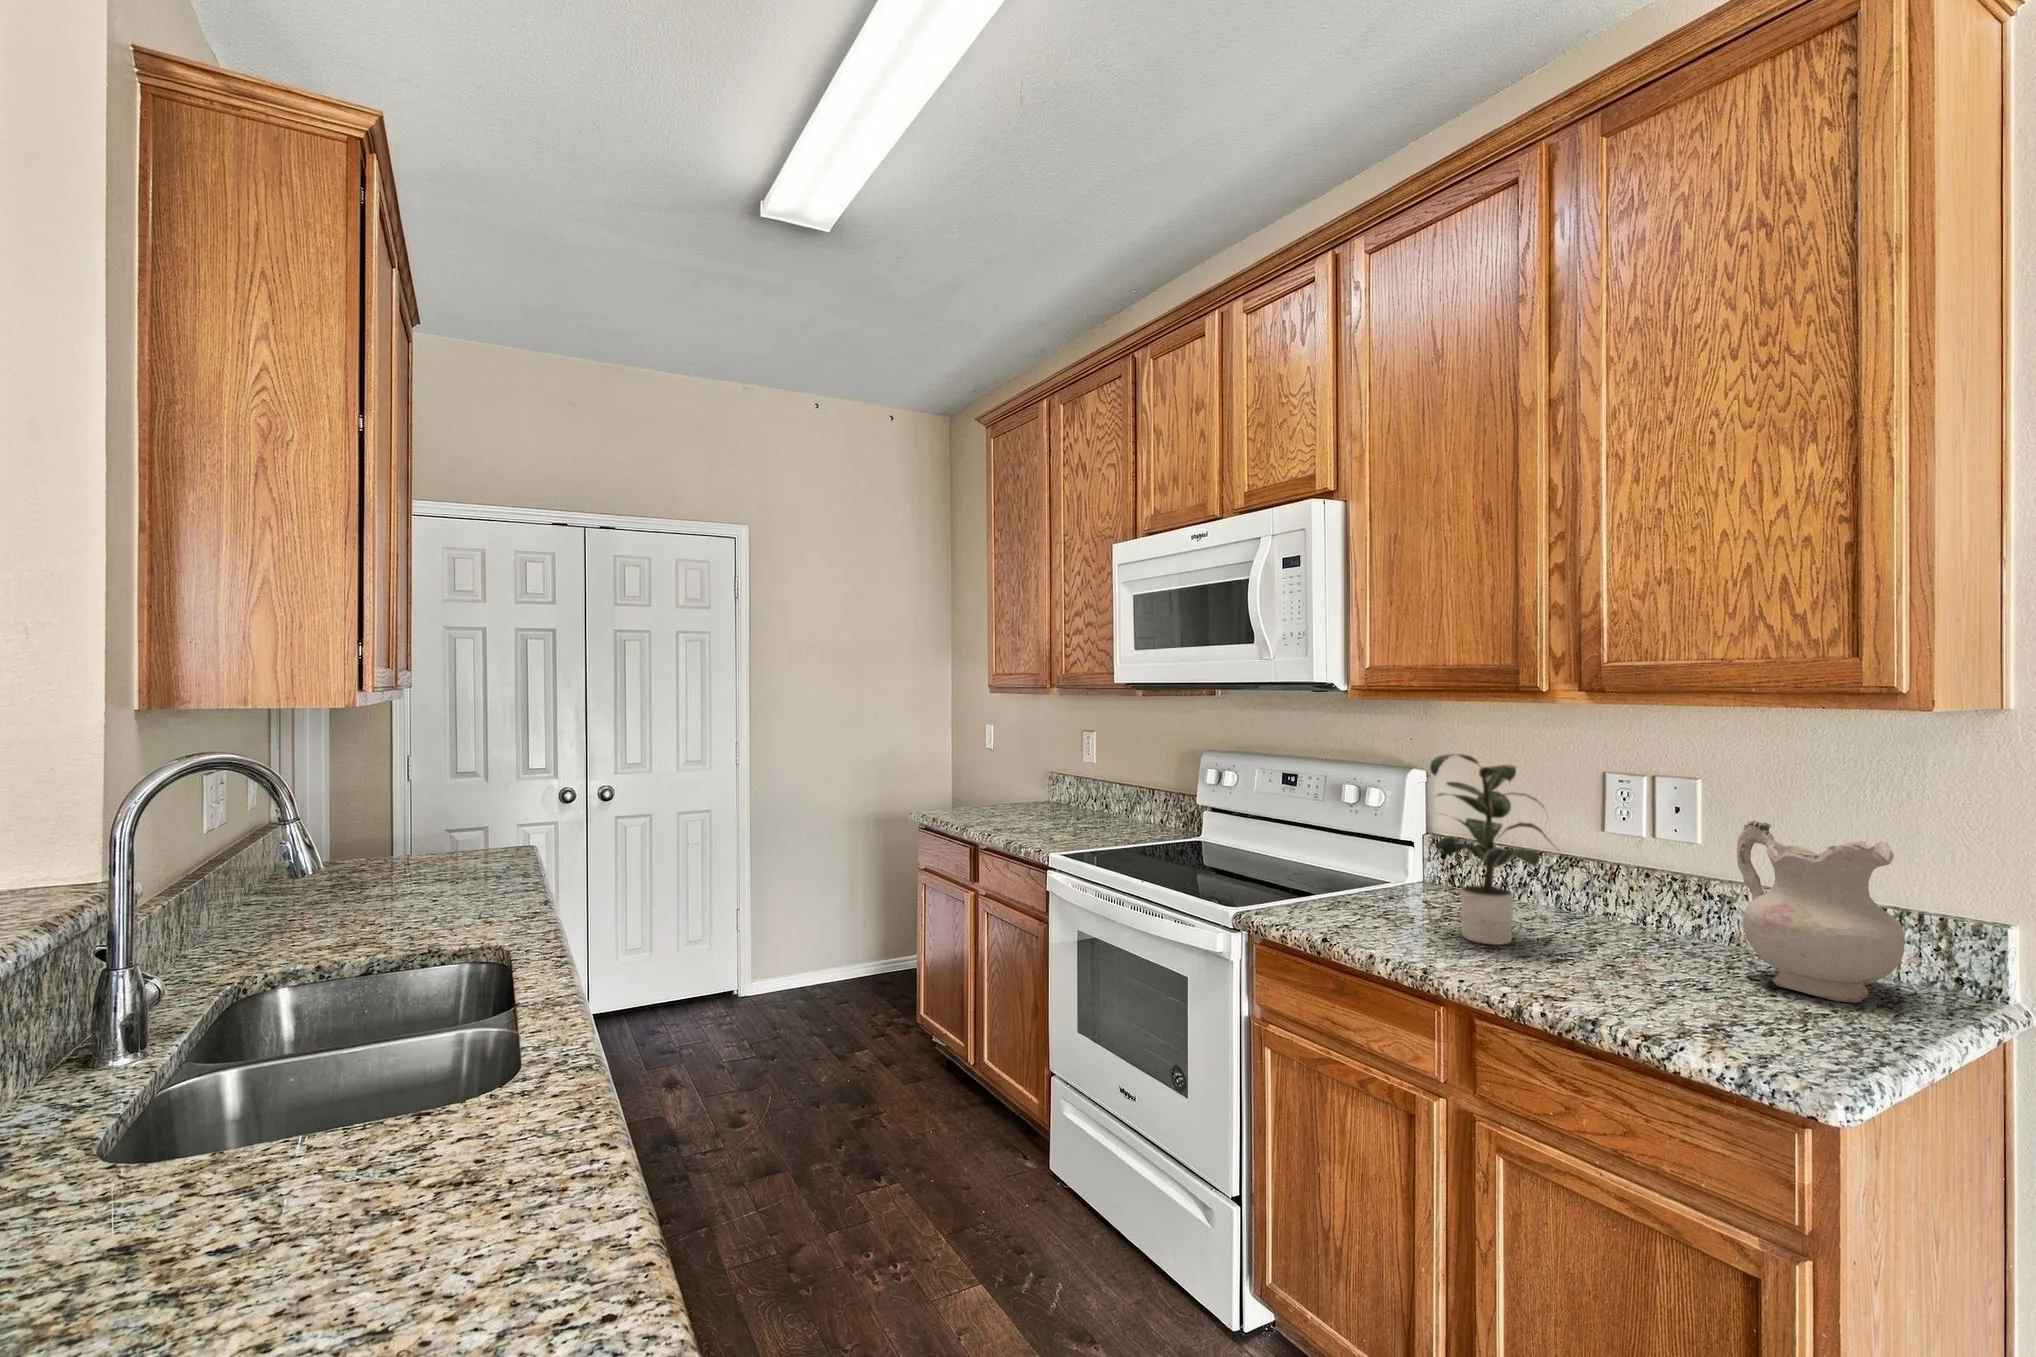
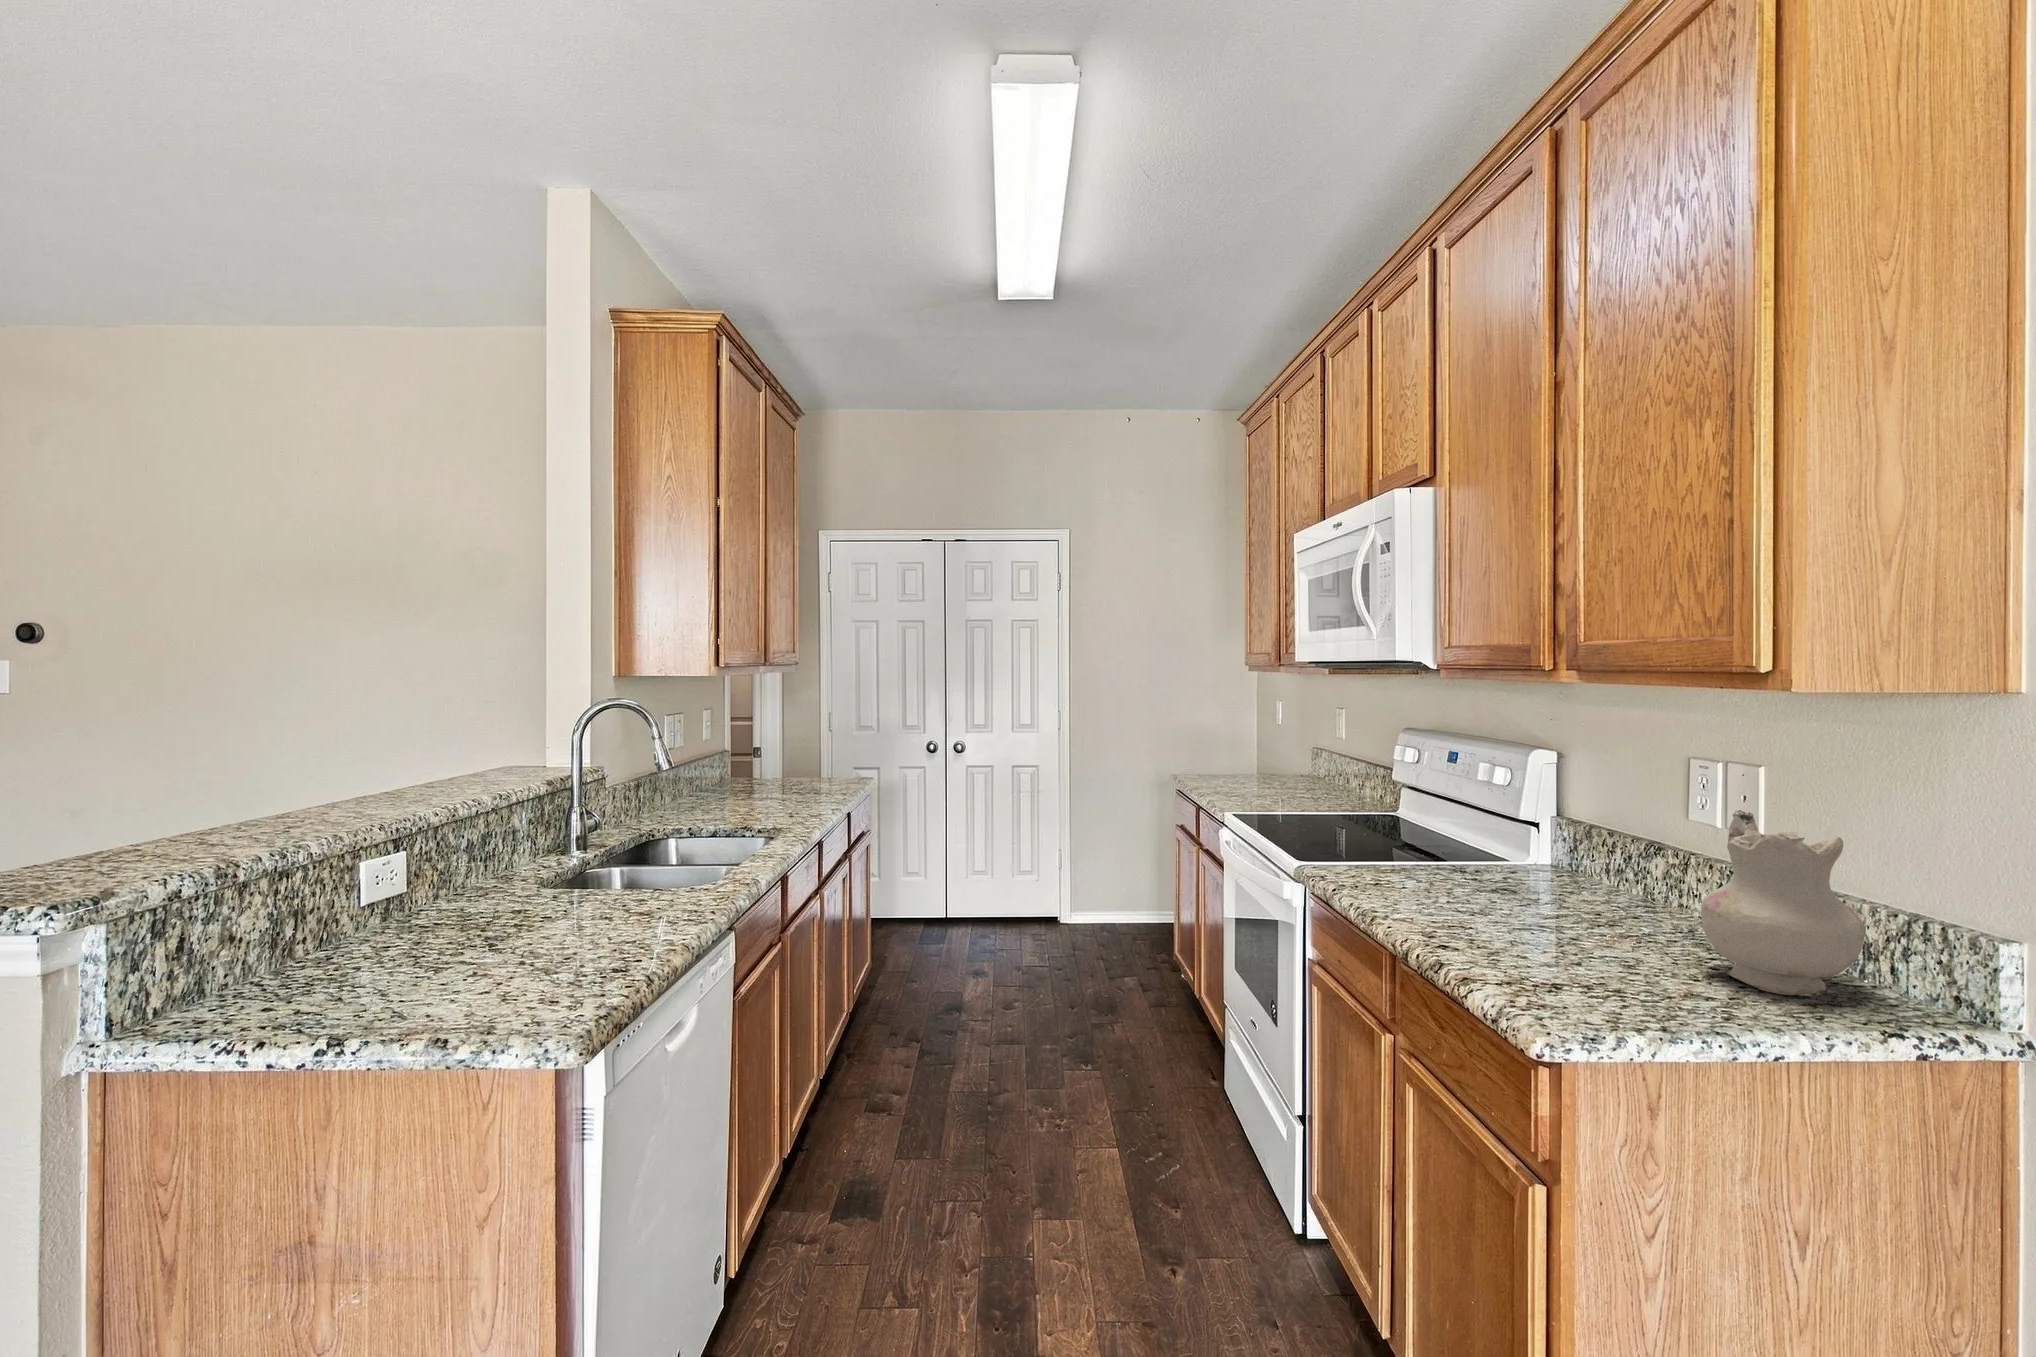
potted plant: present [1430,754,1547,945] -> none [1424,733,1600,913]

